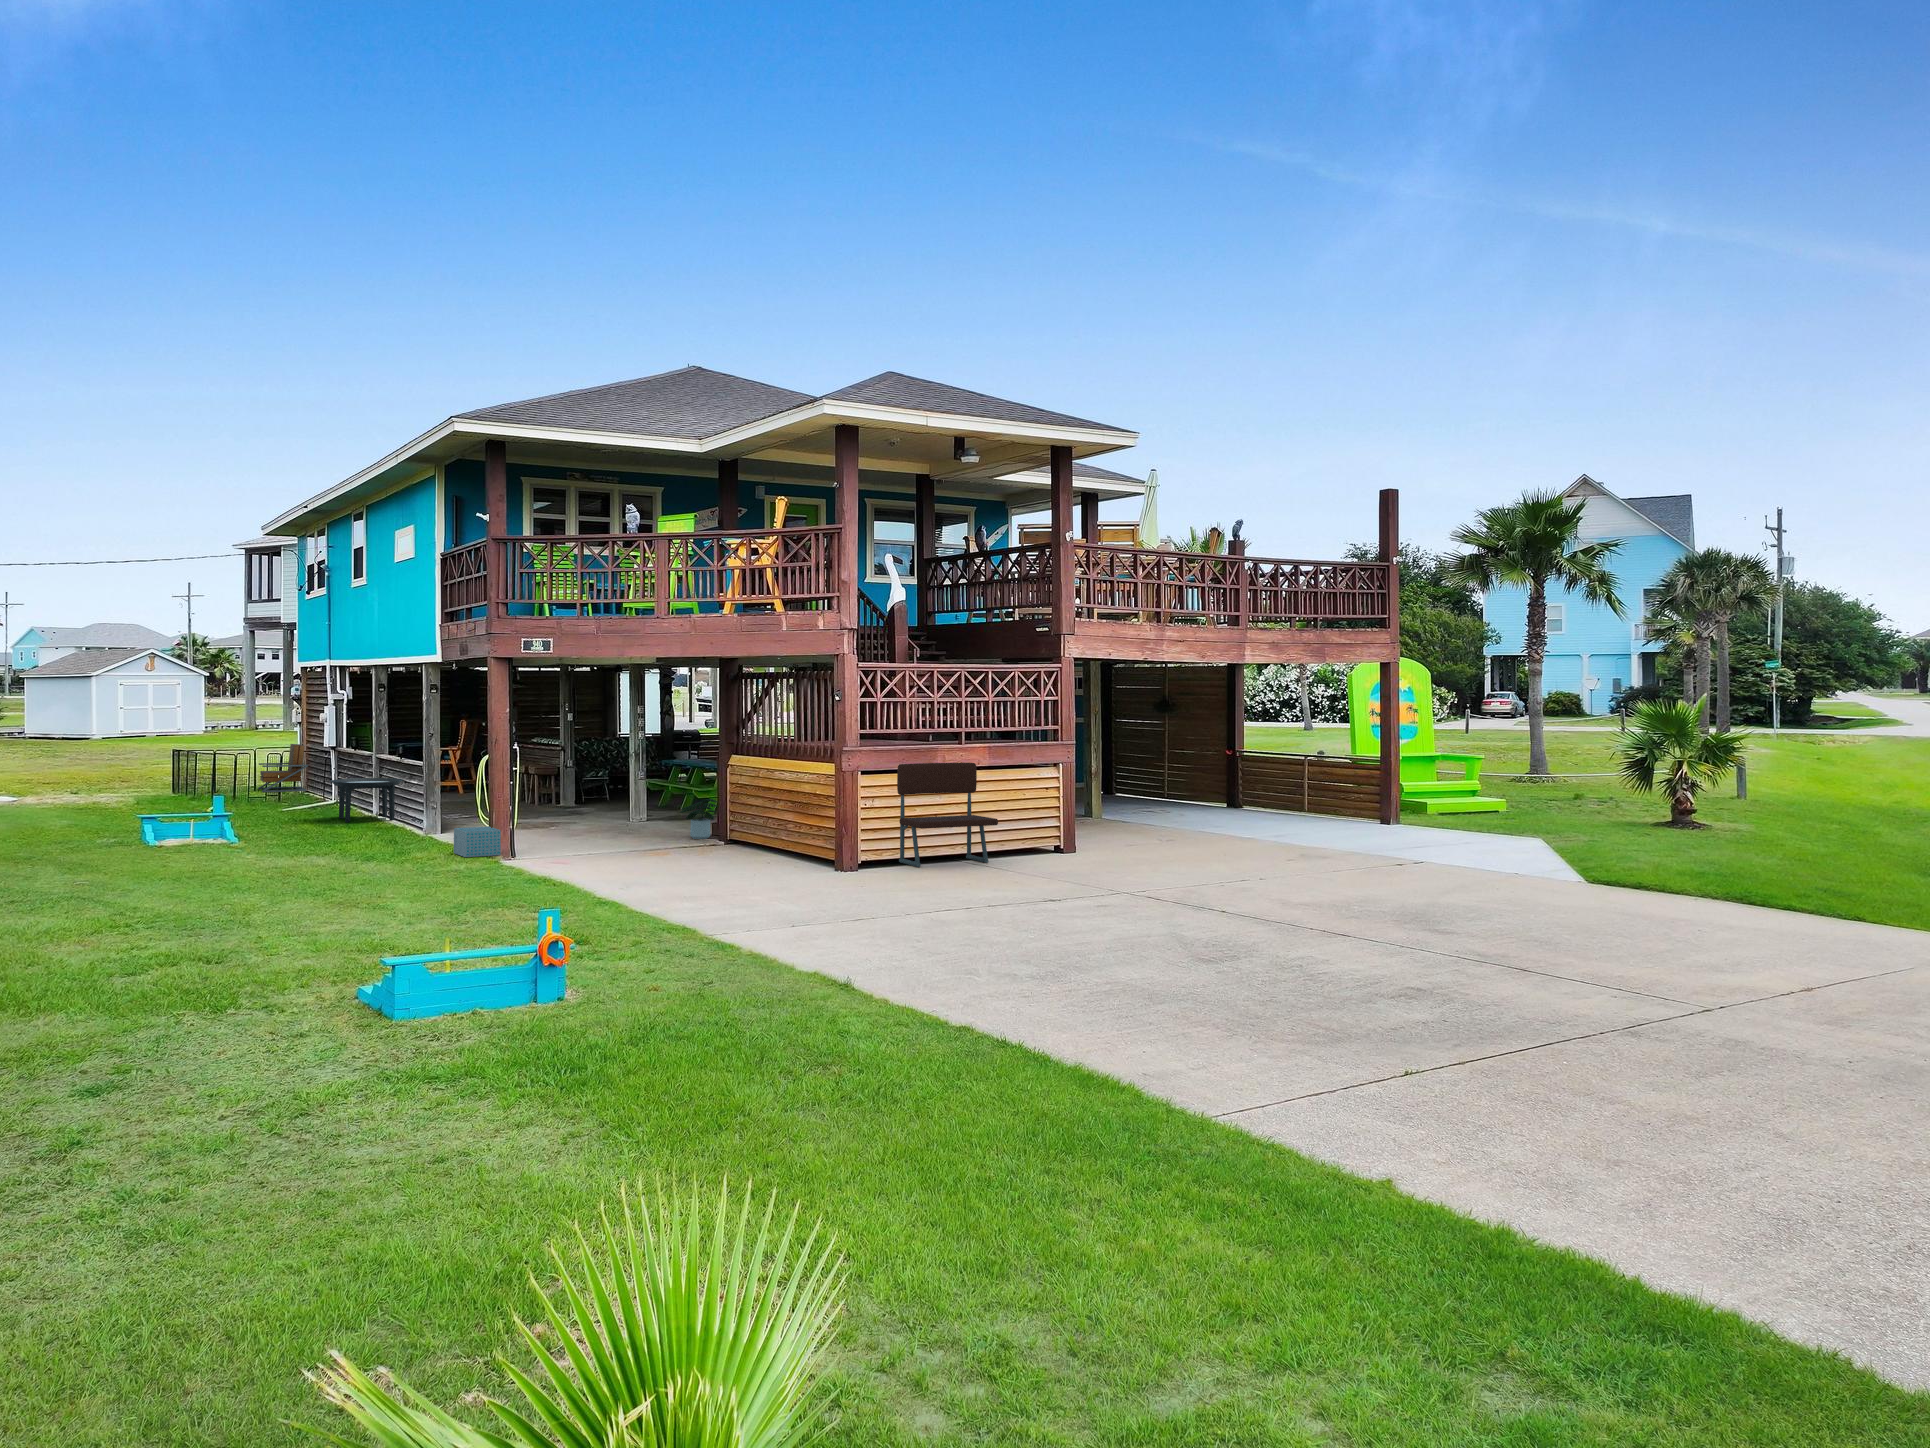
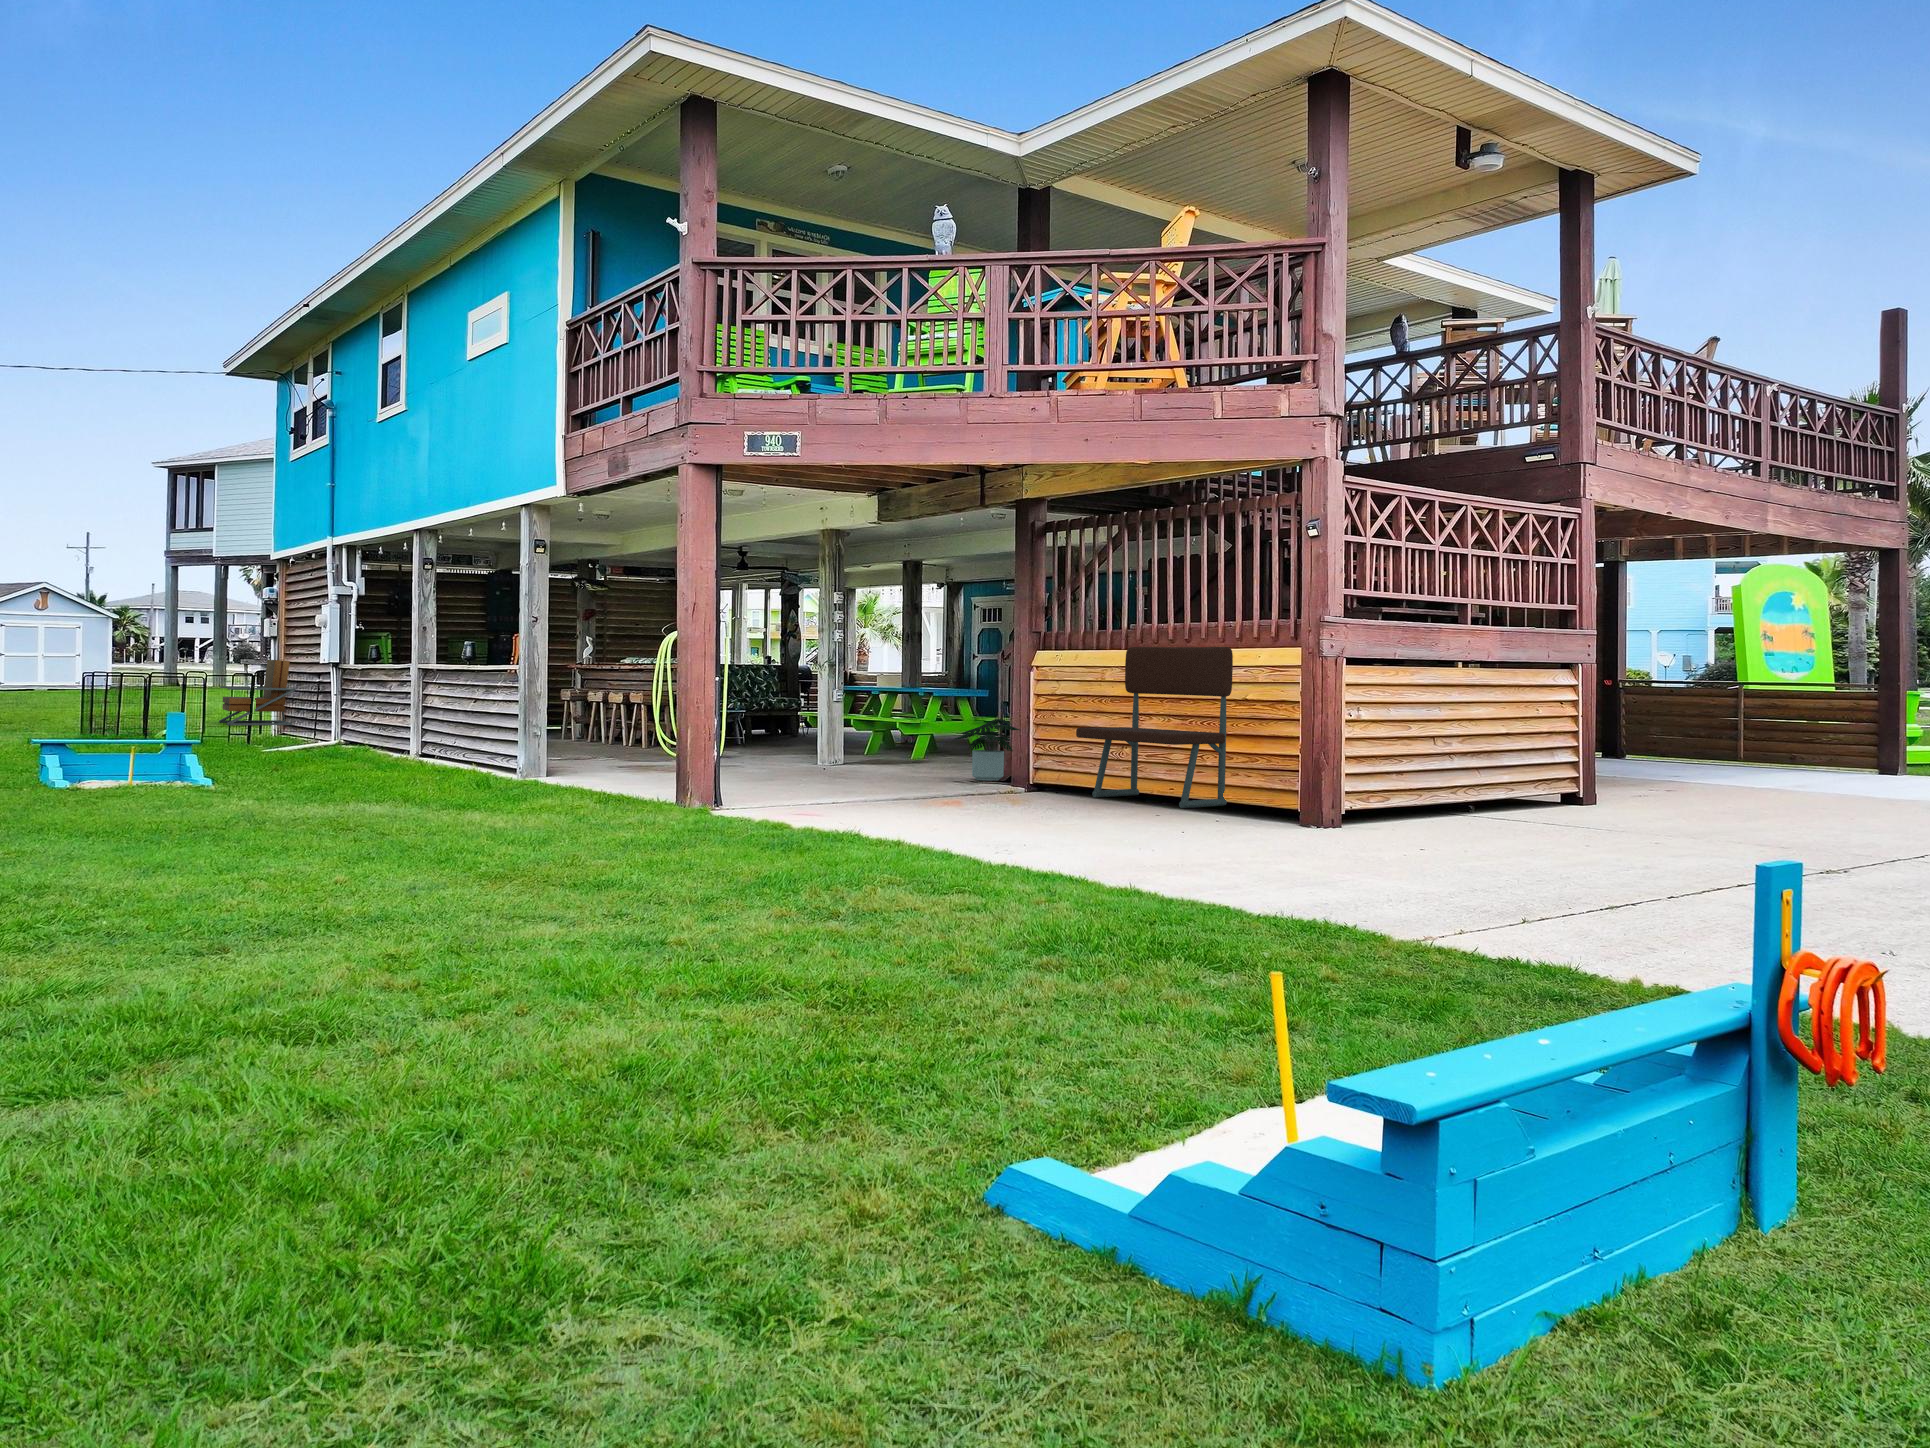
bench: present [897,763,998,867] -> present [1076,647,1233,808]
round table: present [331,778,403,822] -> none [361,692,475,756]
storage box: present [454,826,501,857] -> none [624,751,712,800]

